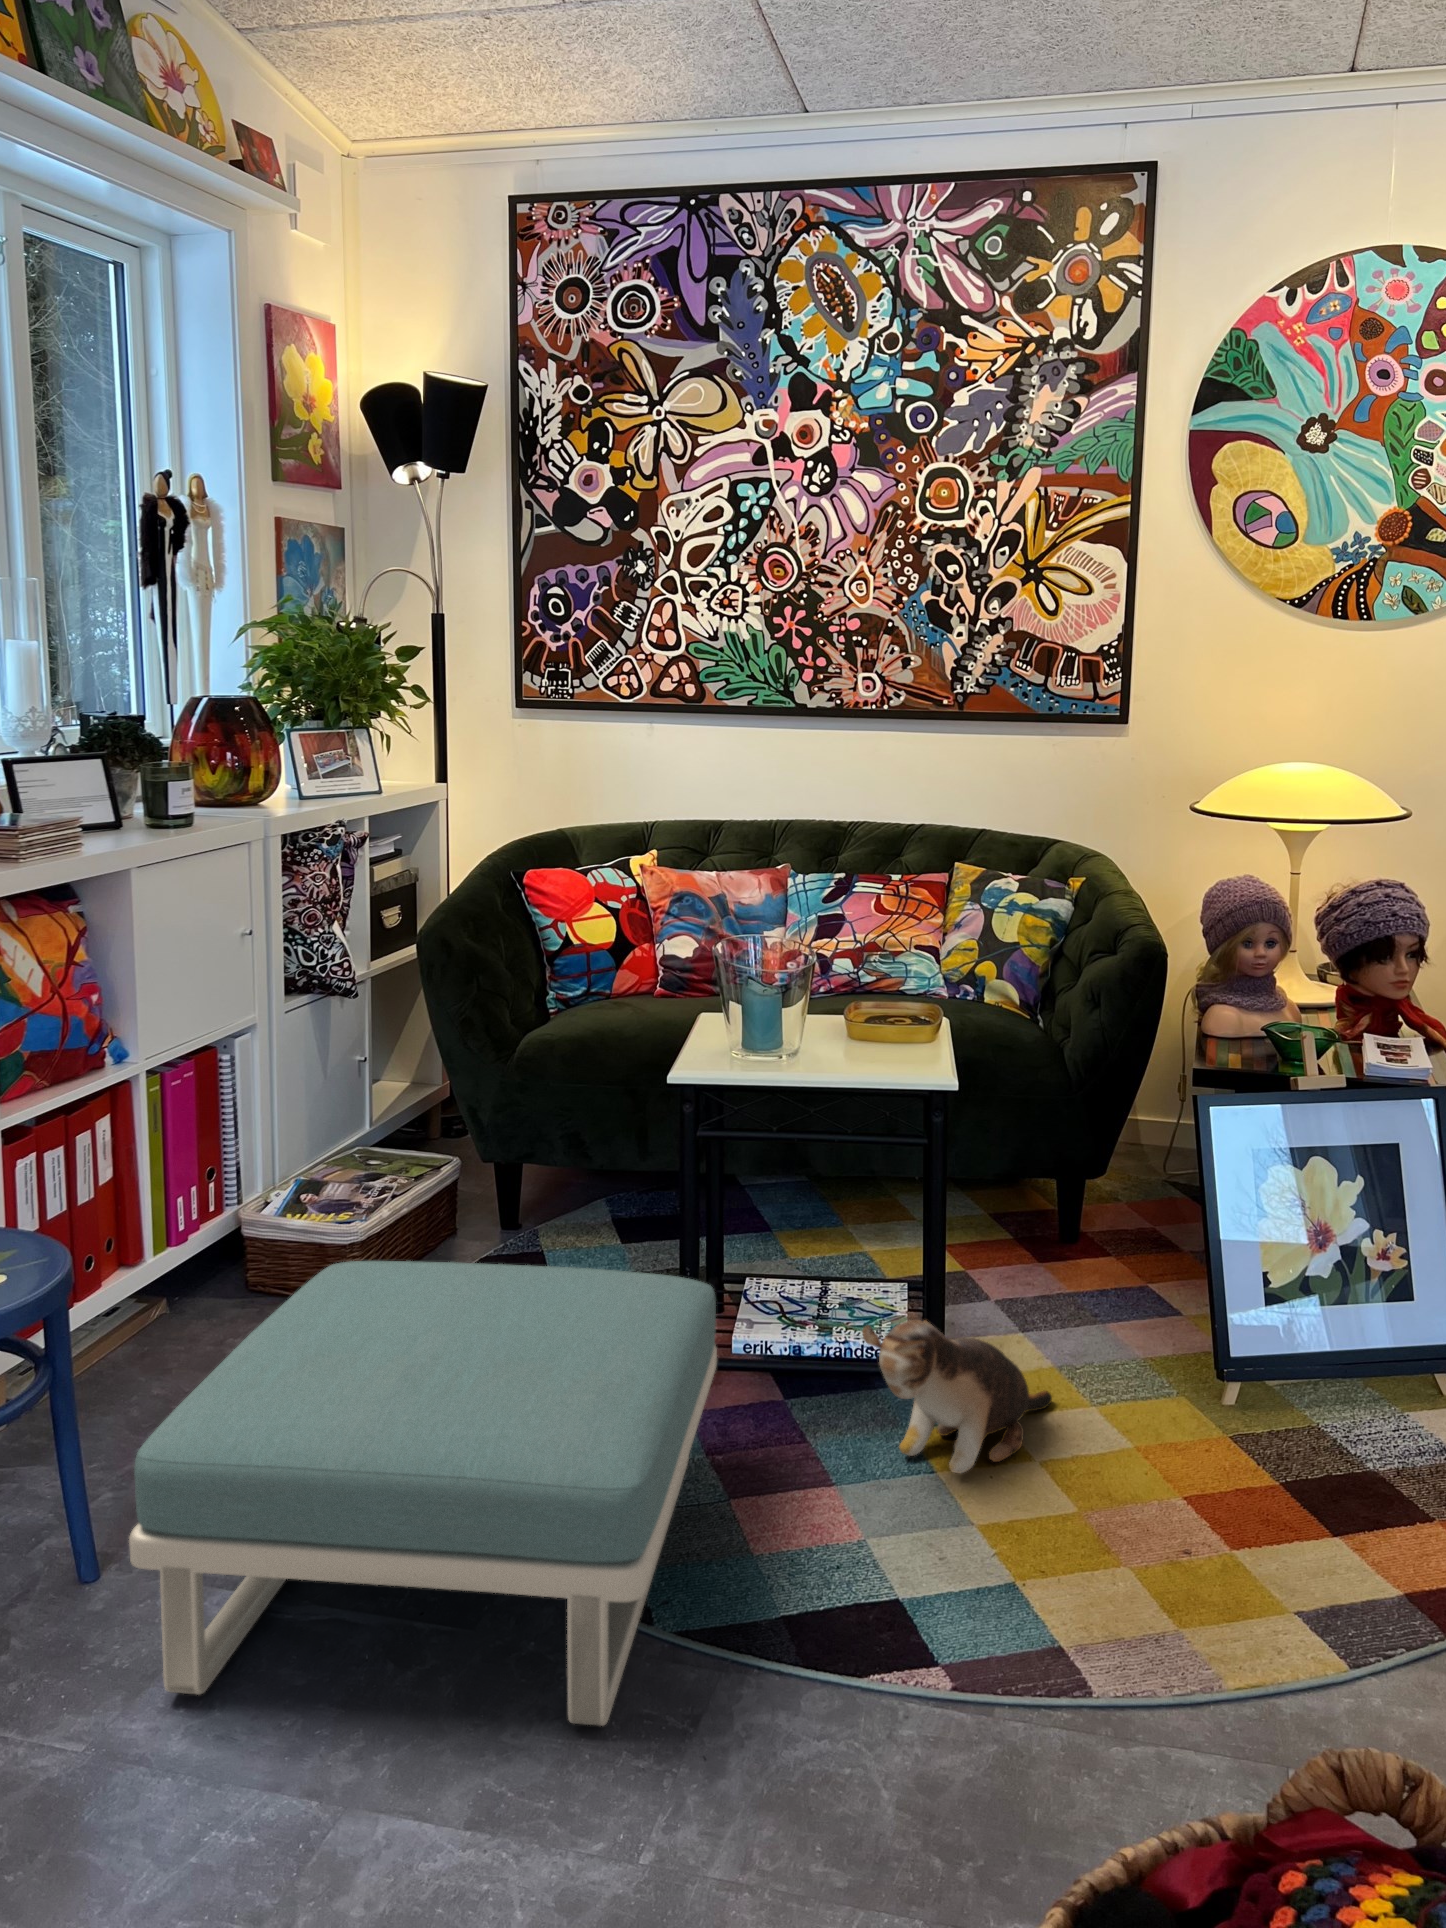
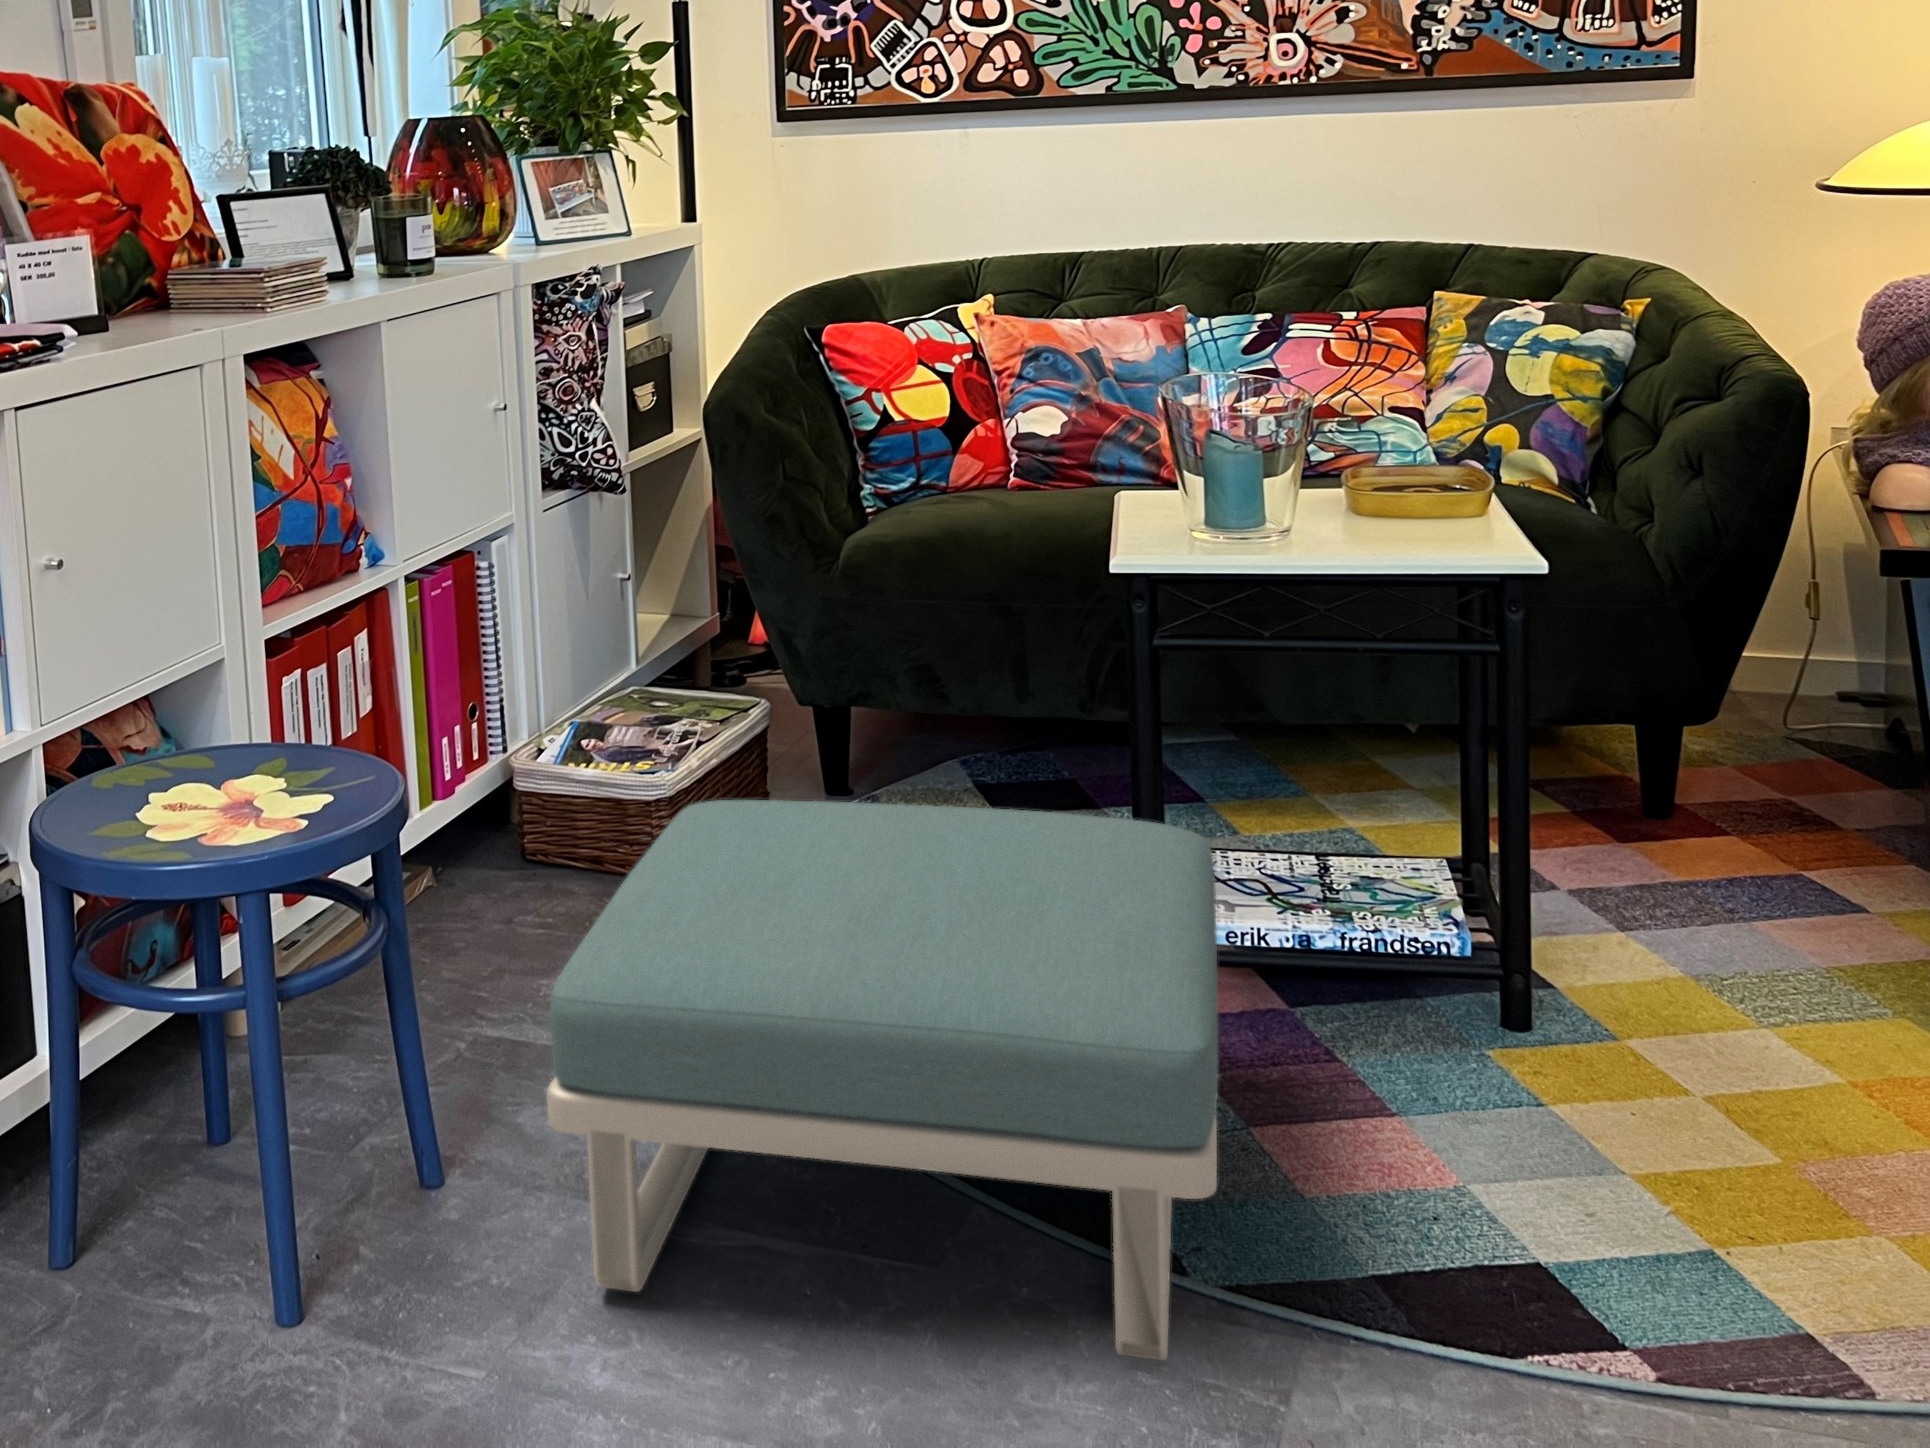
plush toy: present [862,1320,1052,1473] -> none [1426,886,1690,1101]

